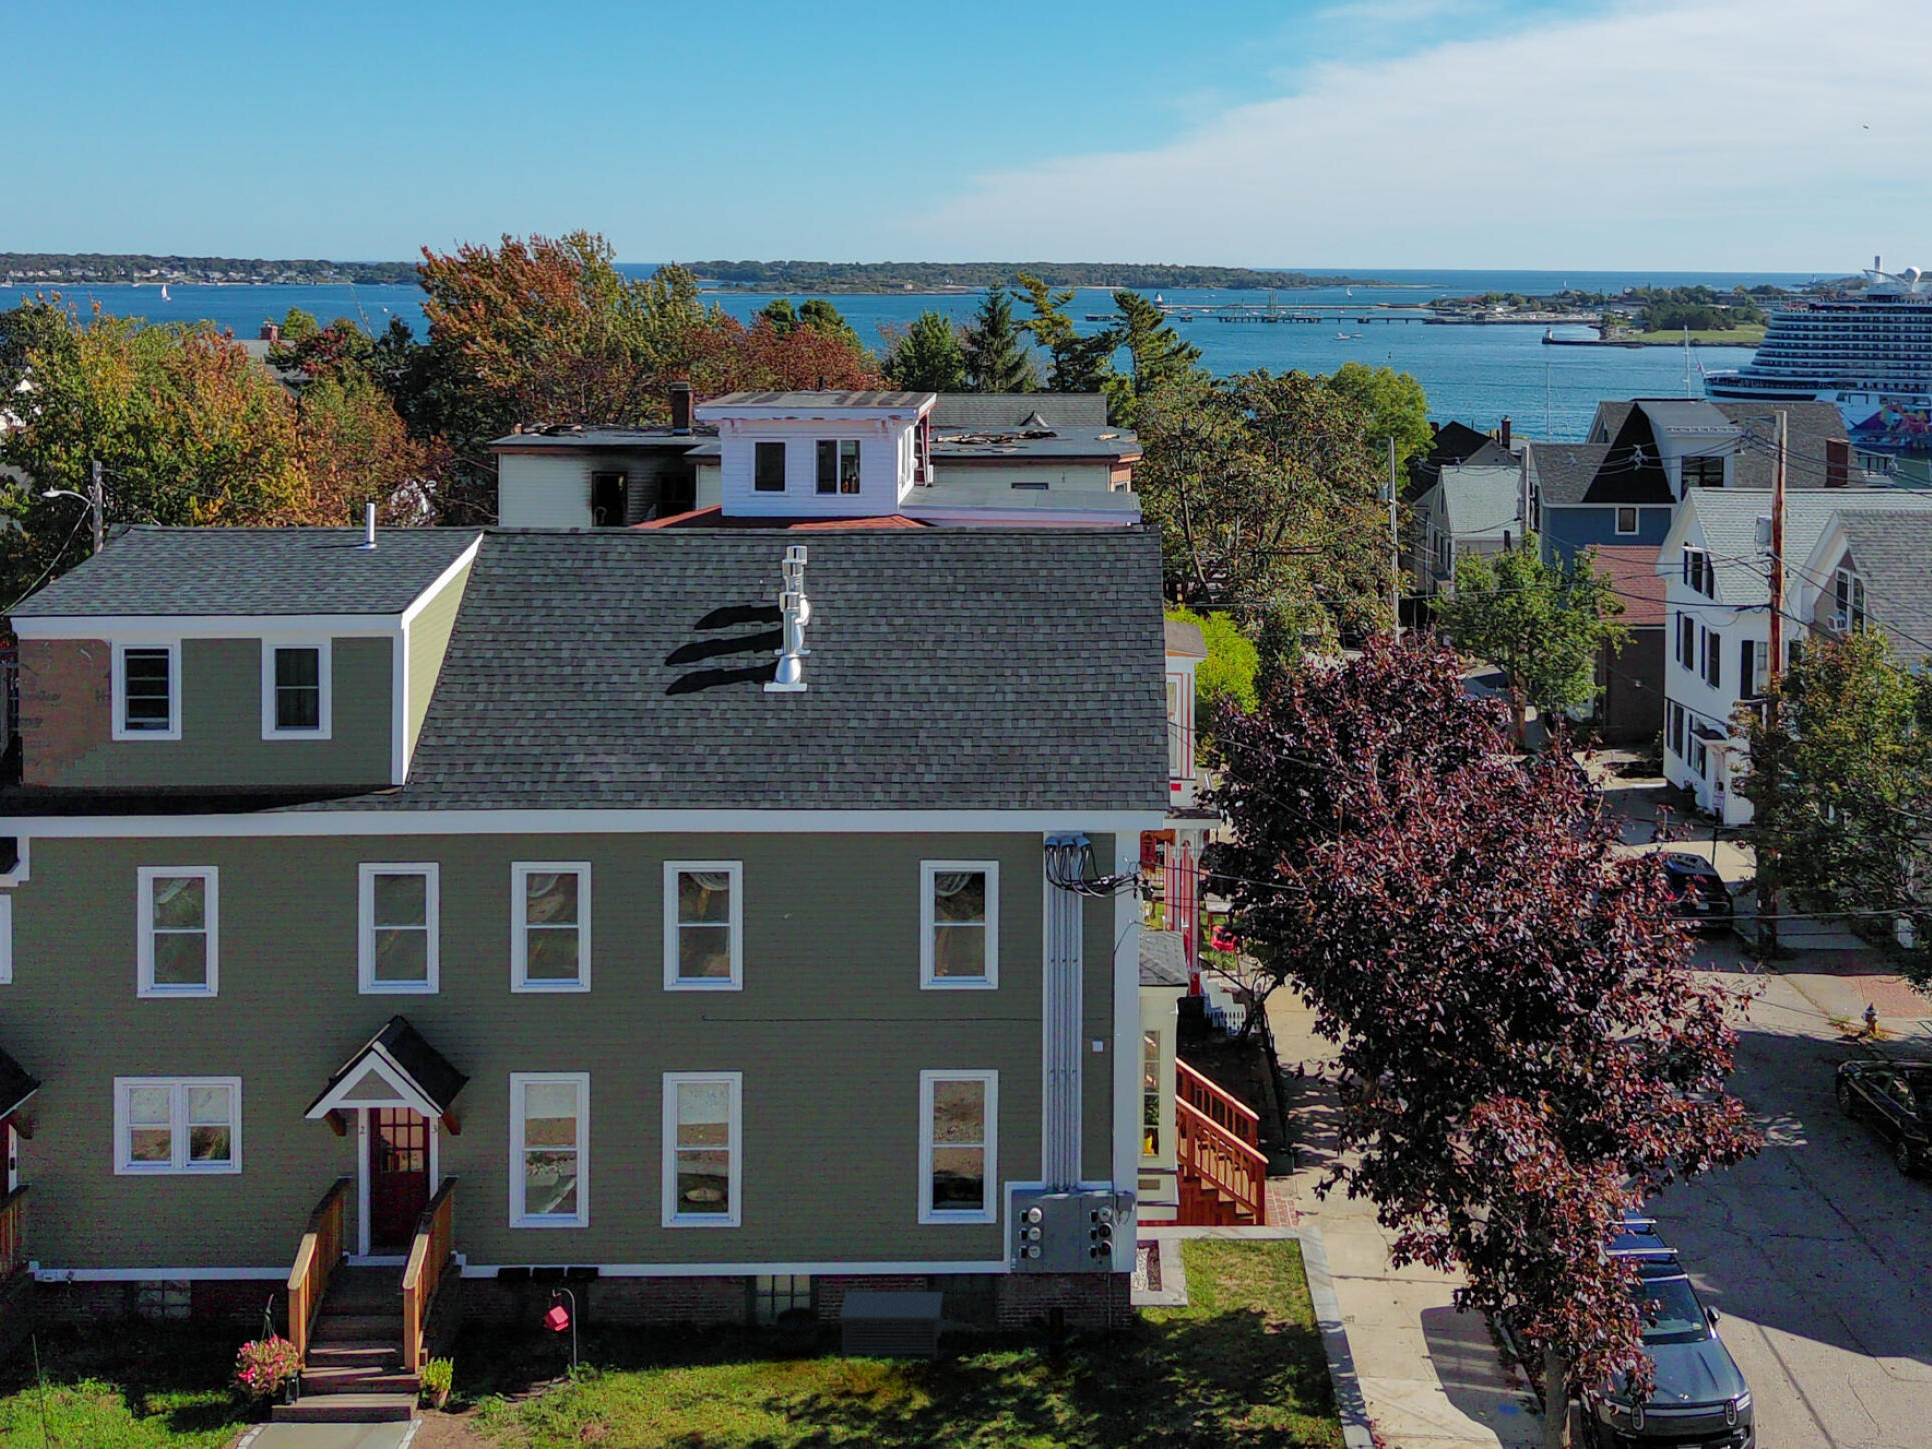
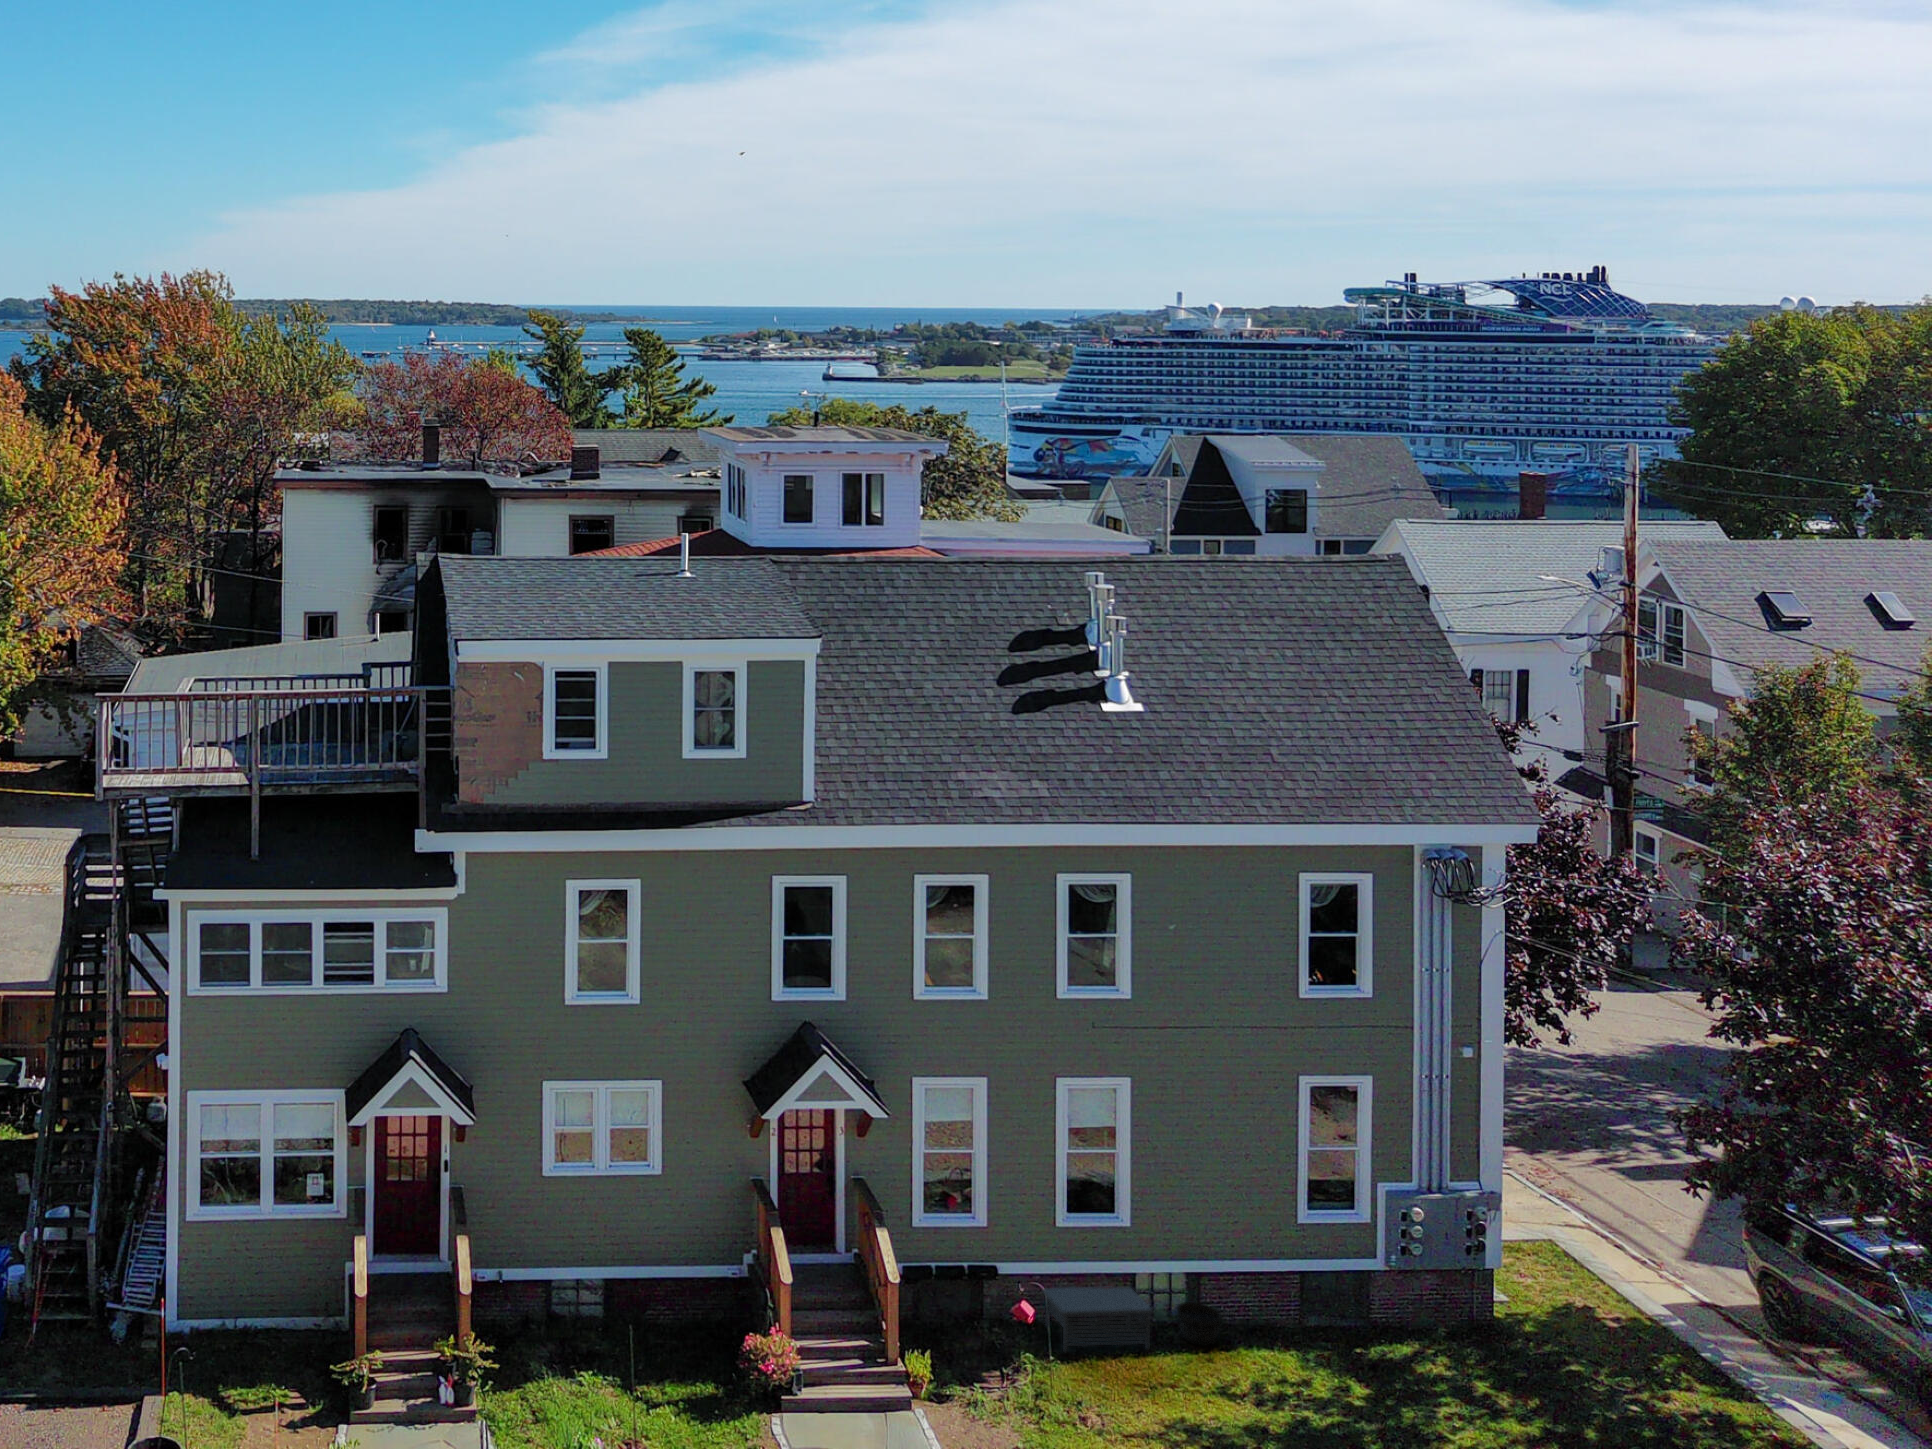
storage bench: present [839,1292,943,1360] -> present [1042,1286,1153,1351]
potted plant: present [1022,1307,1085,1354] -> none [1414,1303,1479,1348]

